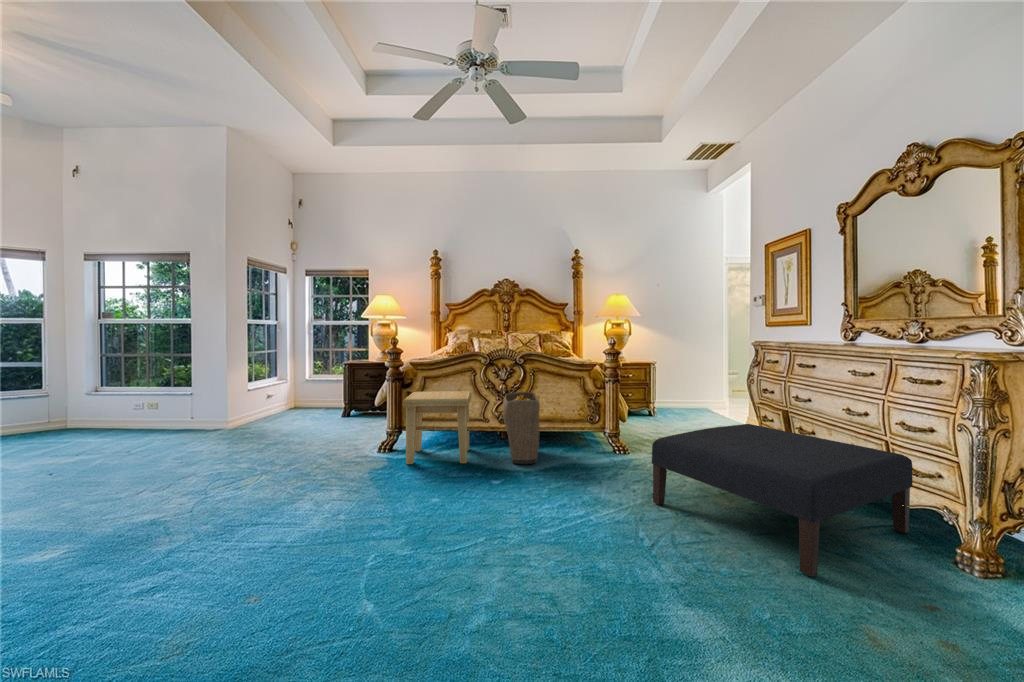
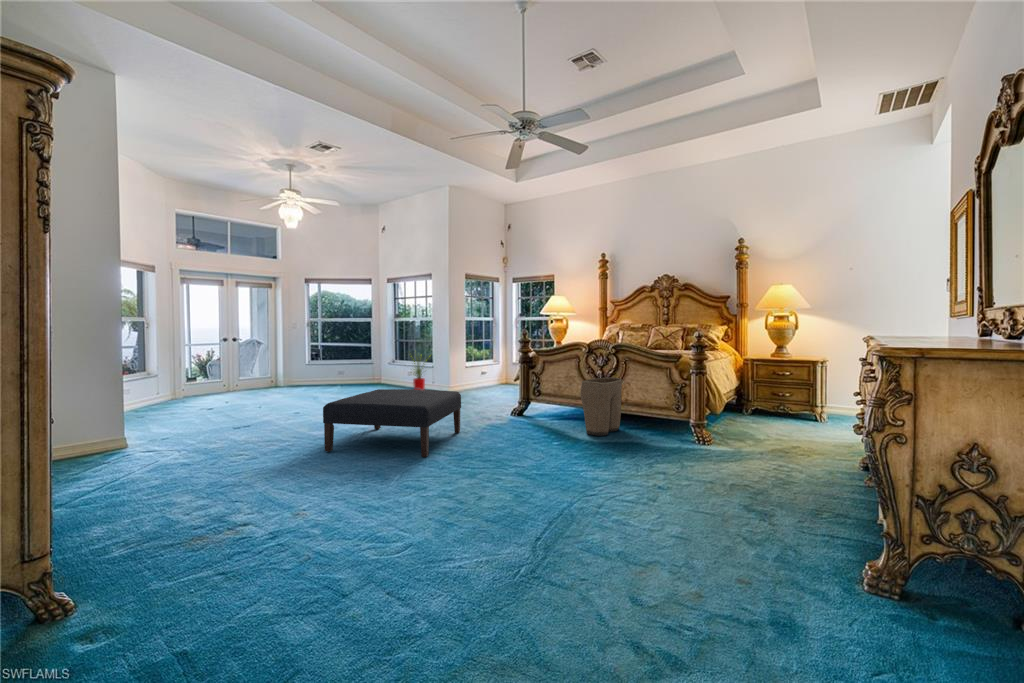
house plant: none [125,367,193,438] -> present [413,355,431,389]
side table: present [403,391,471,464] -> none [514,372,576,428]
ottoman: present [652,424,913,577] -> present [323,389,461,457]

